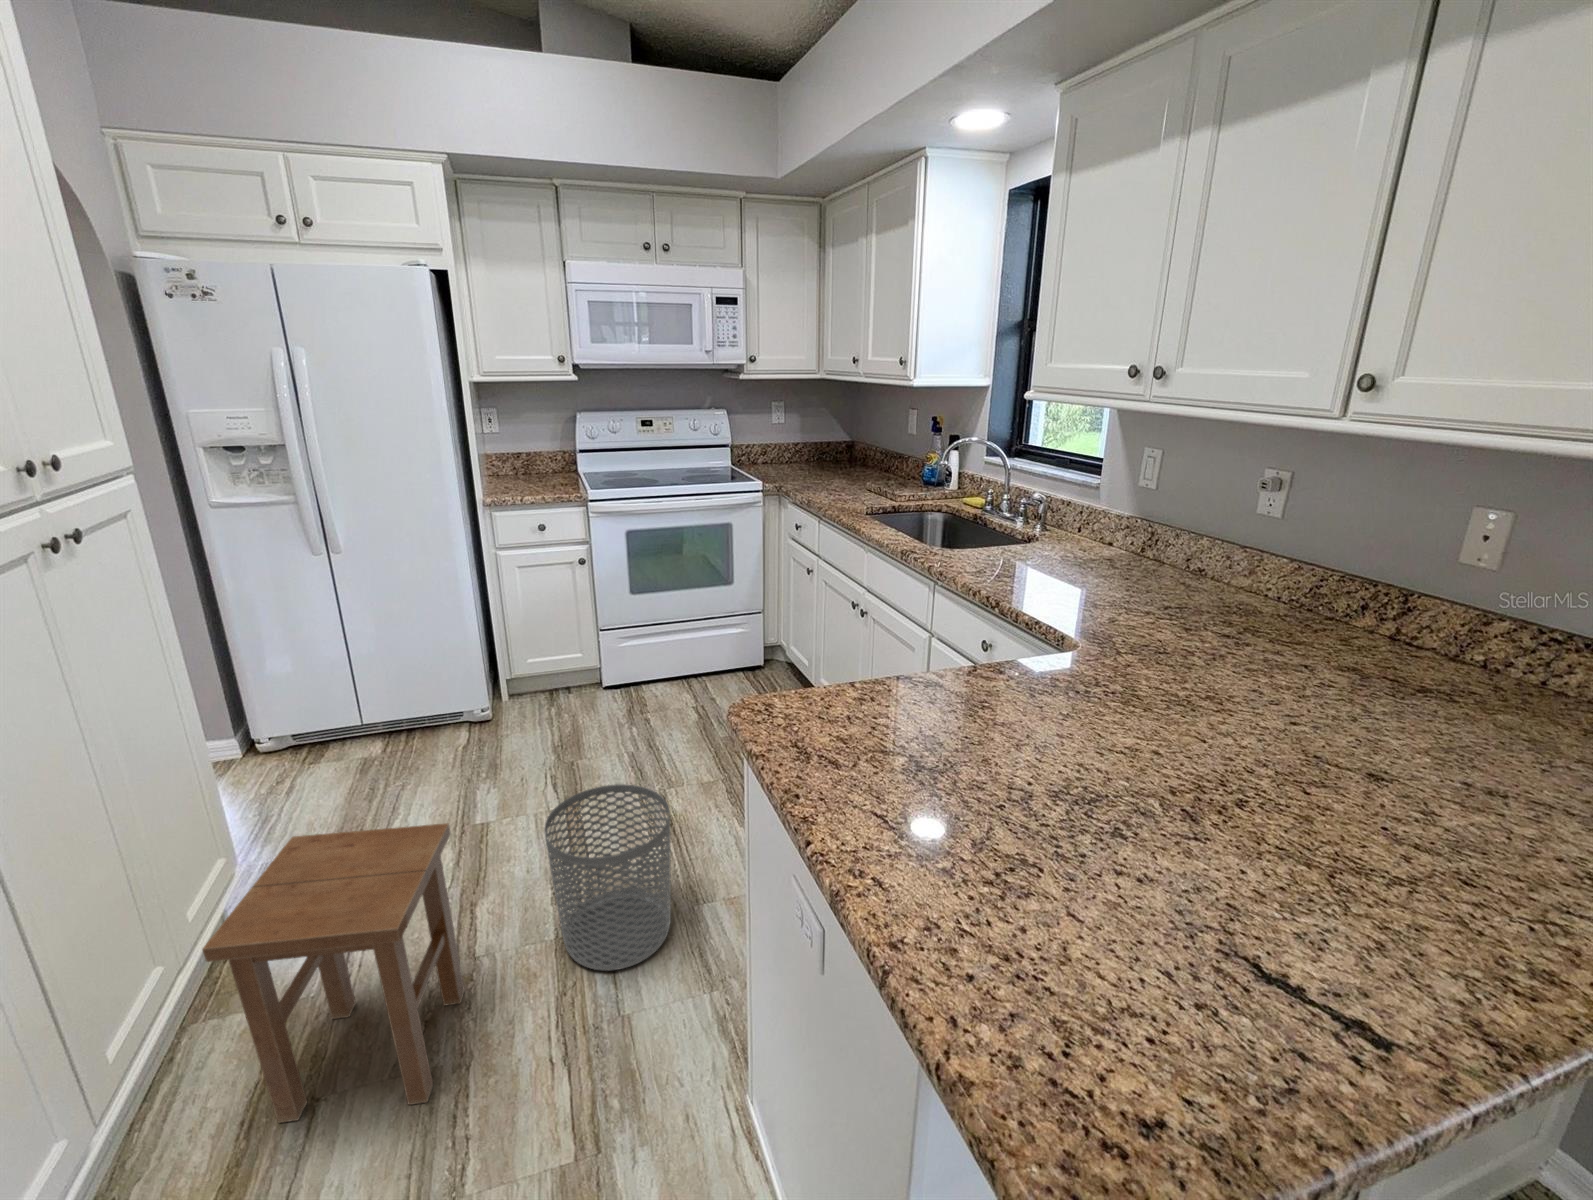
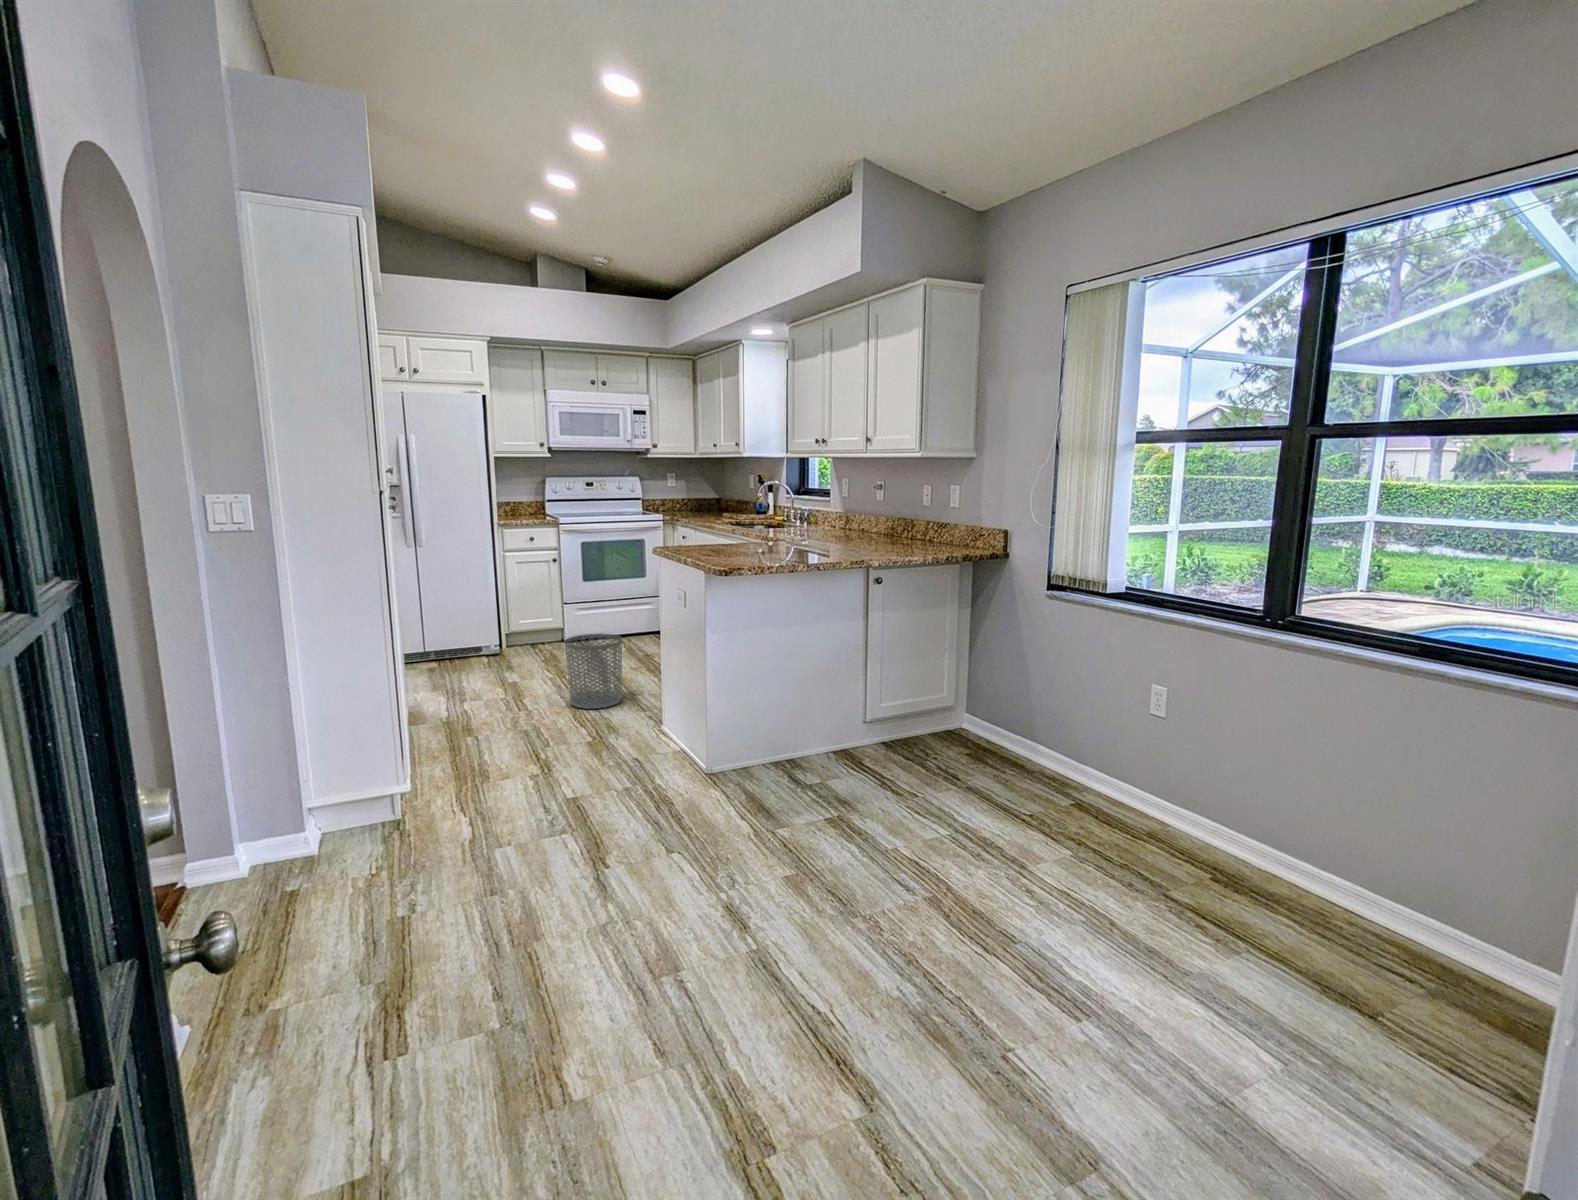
stool: present [202,823,465,1123] -> none [452,629,528,739]

